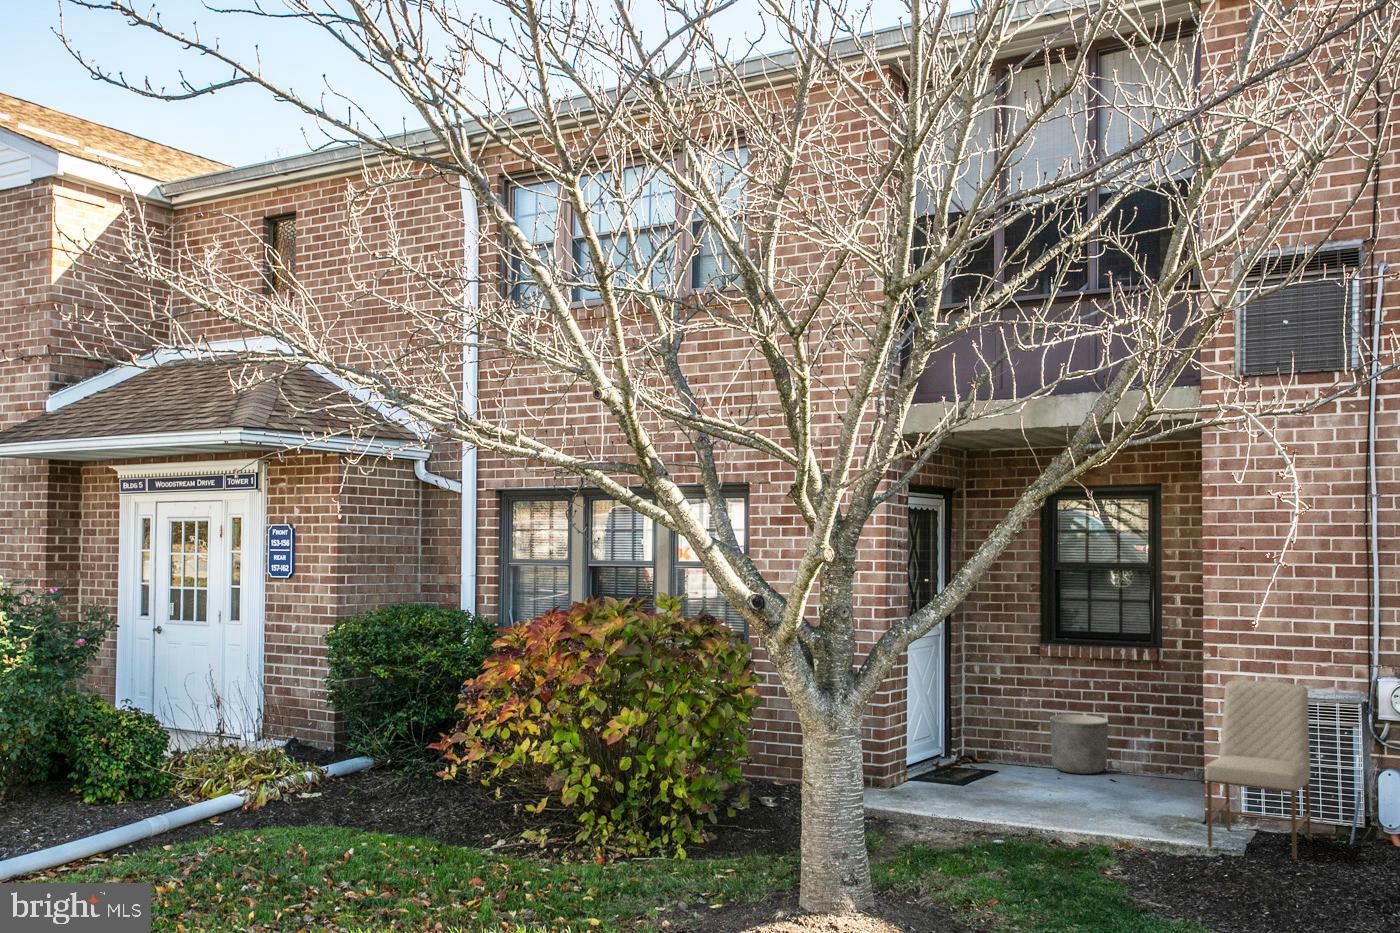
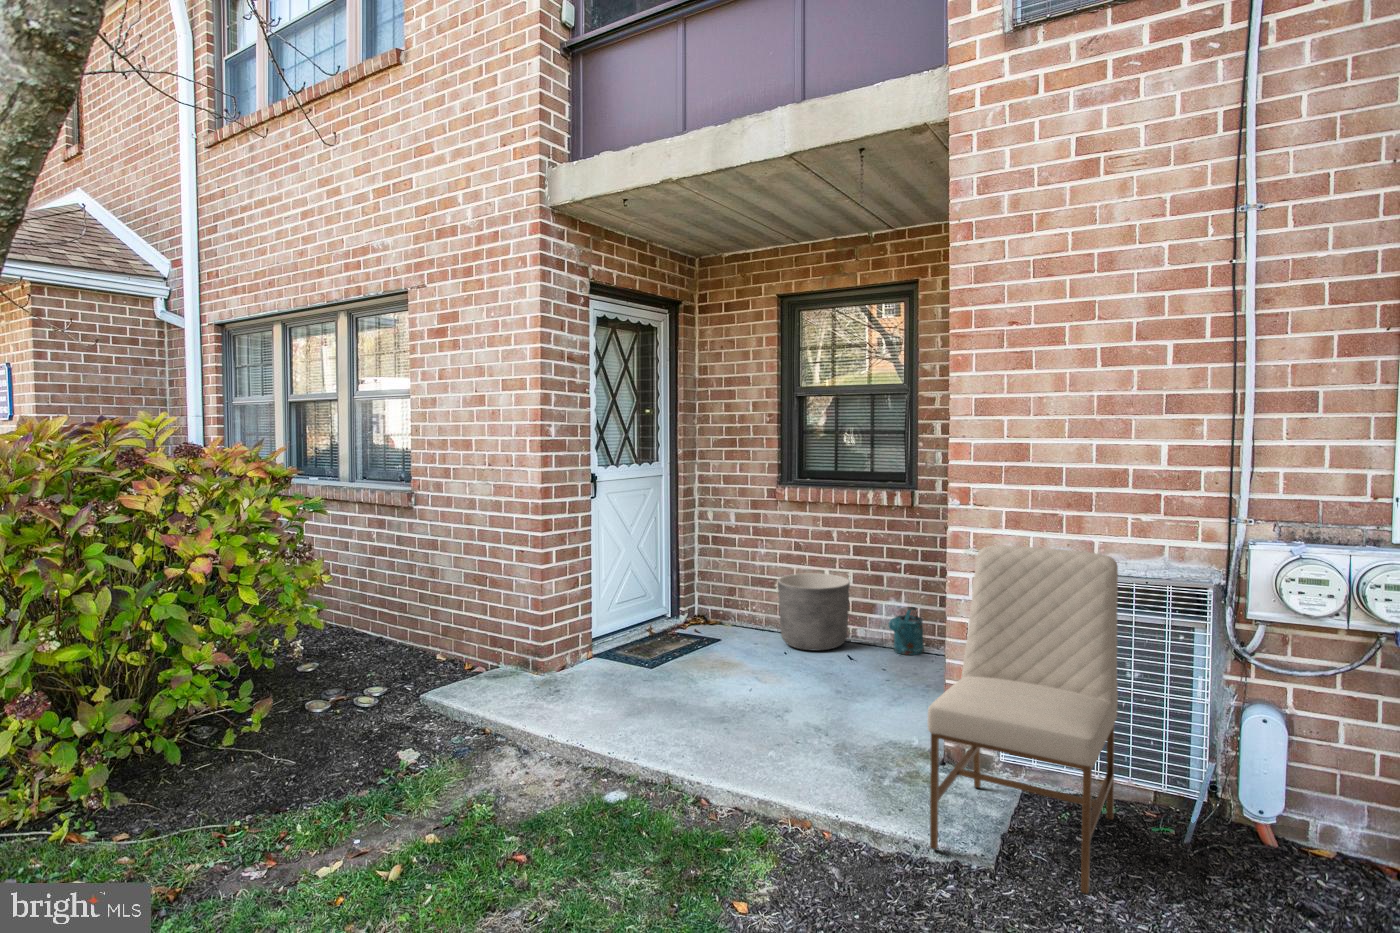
watering can: none [1144,741,1170,777] -> present [889,607,924,655]

